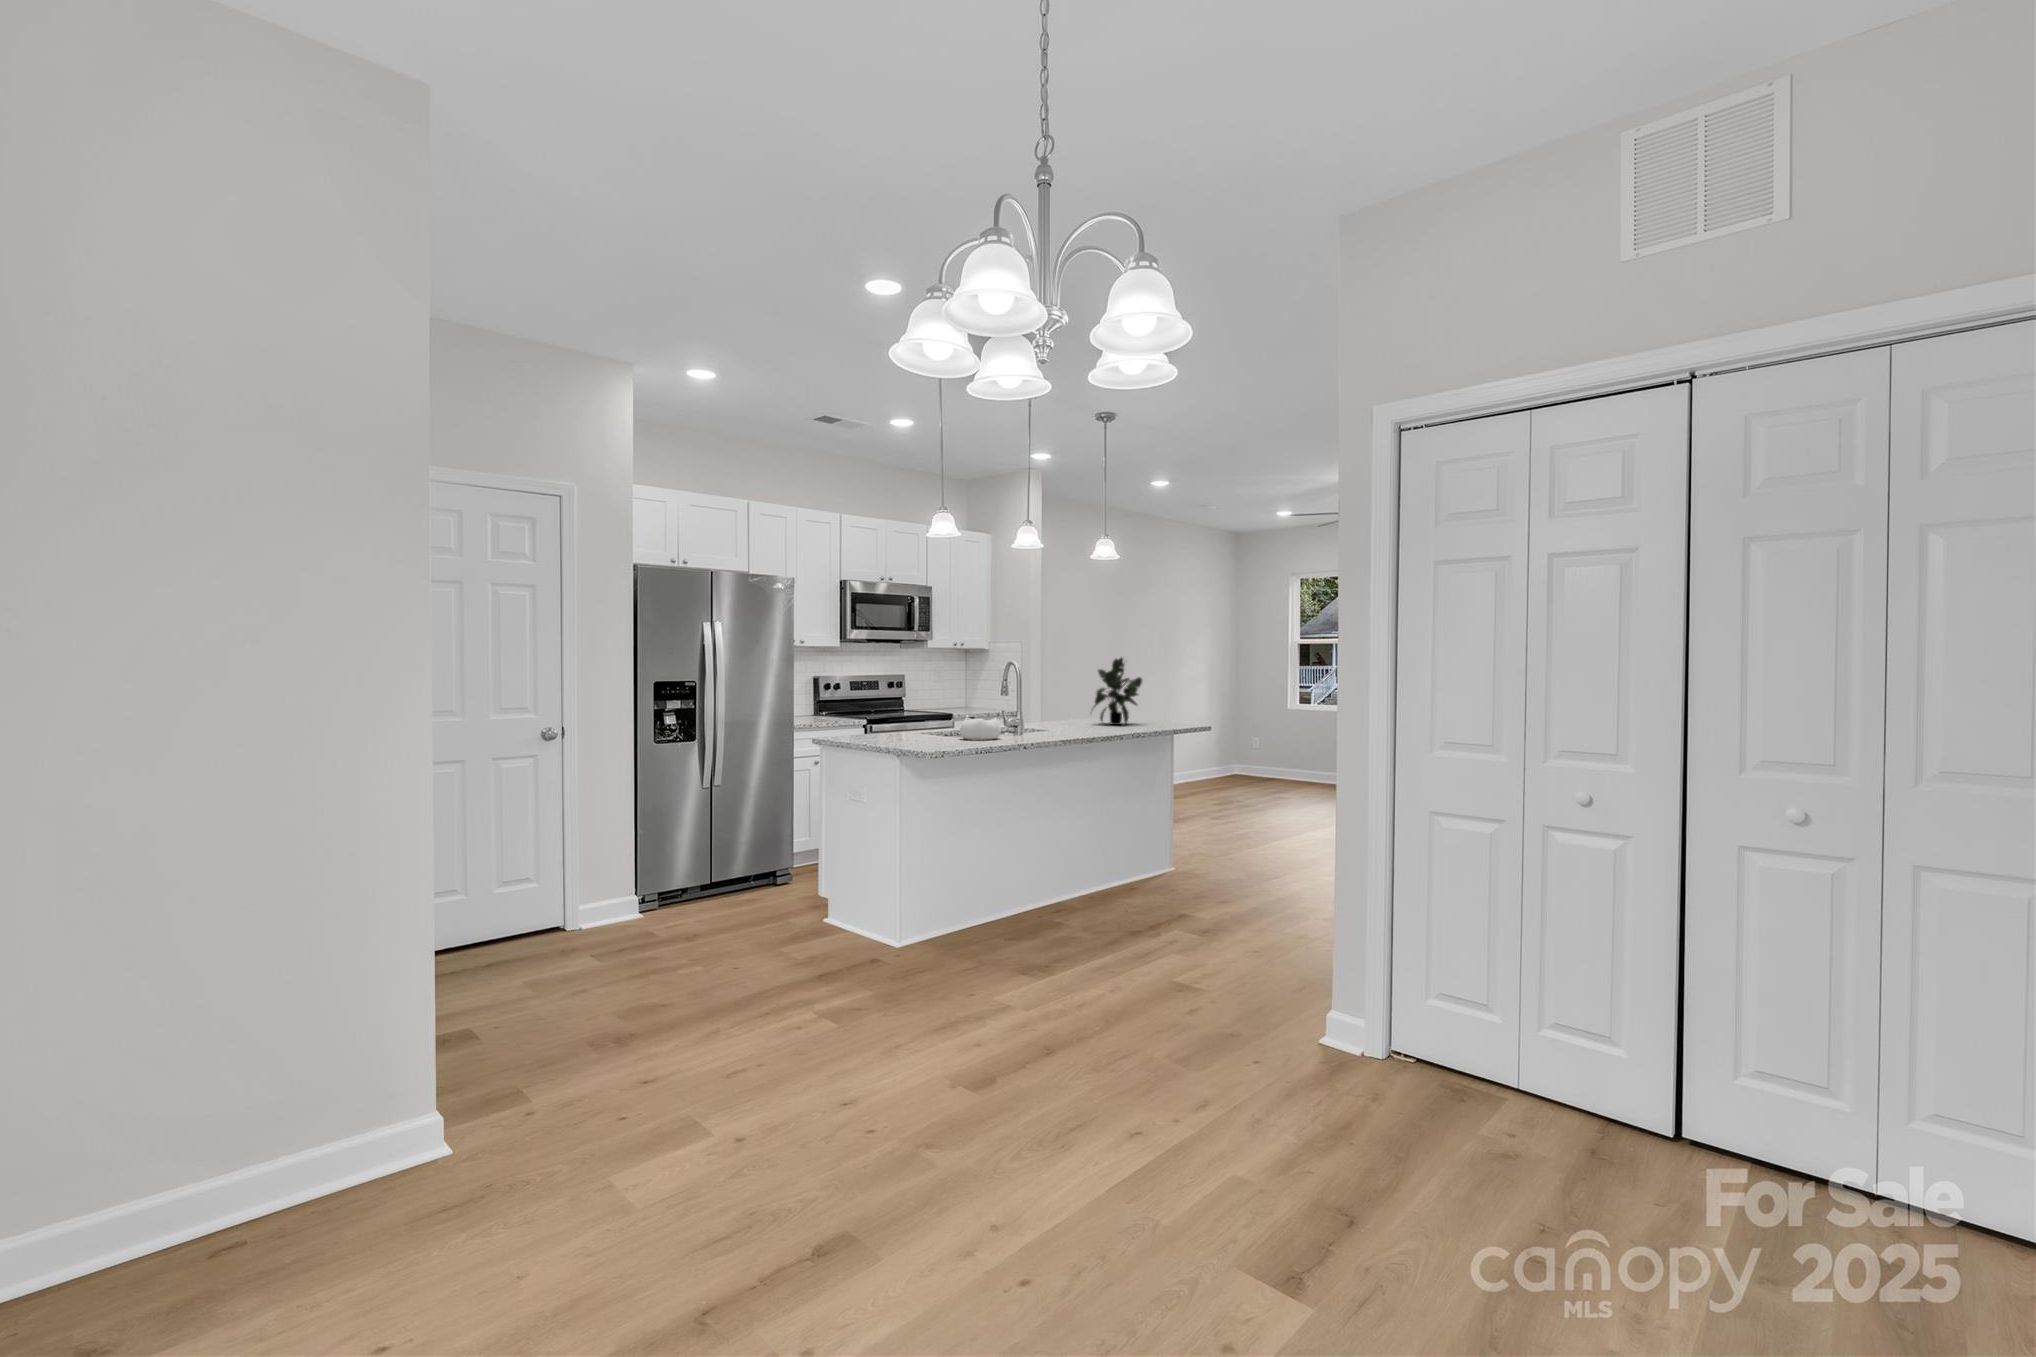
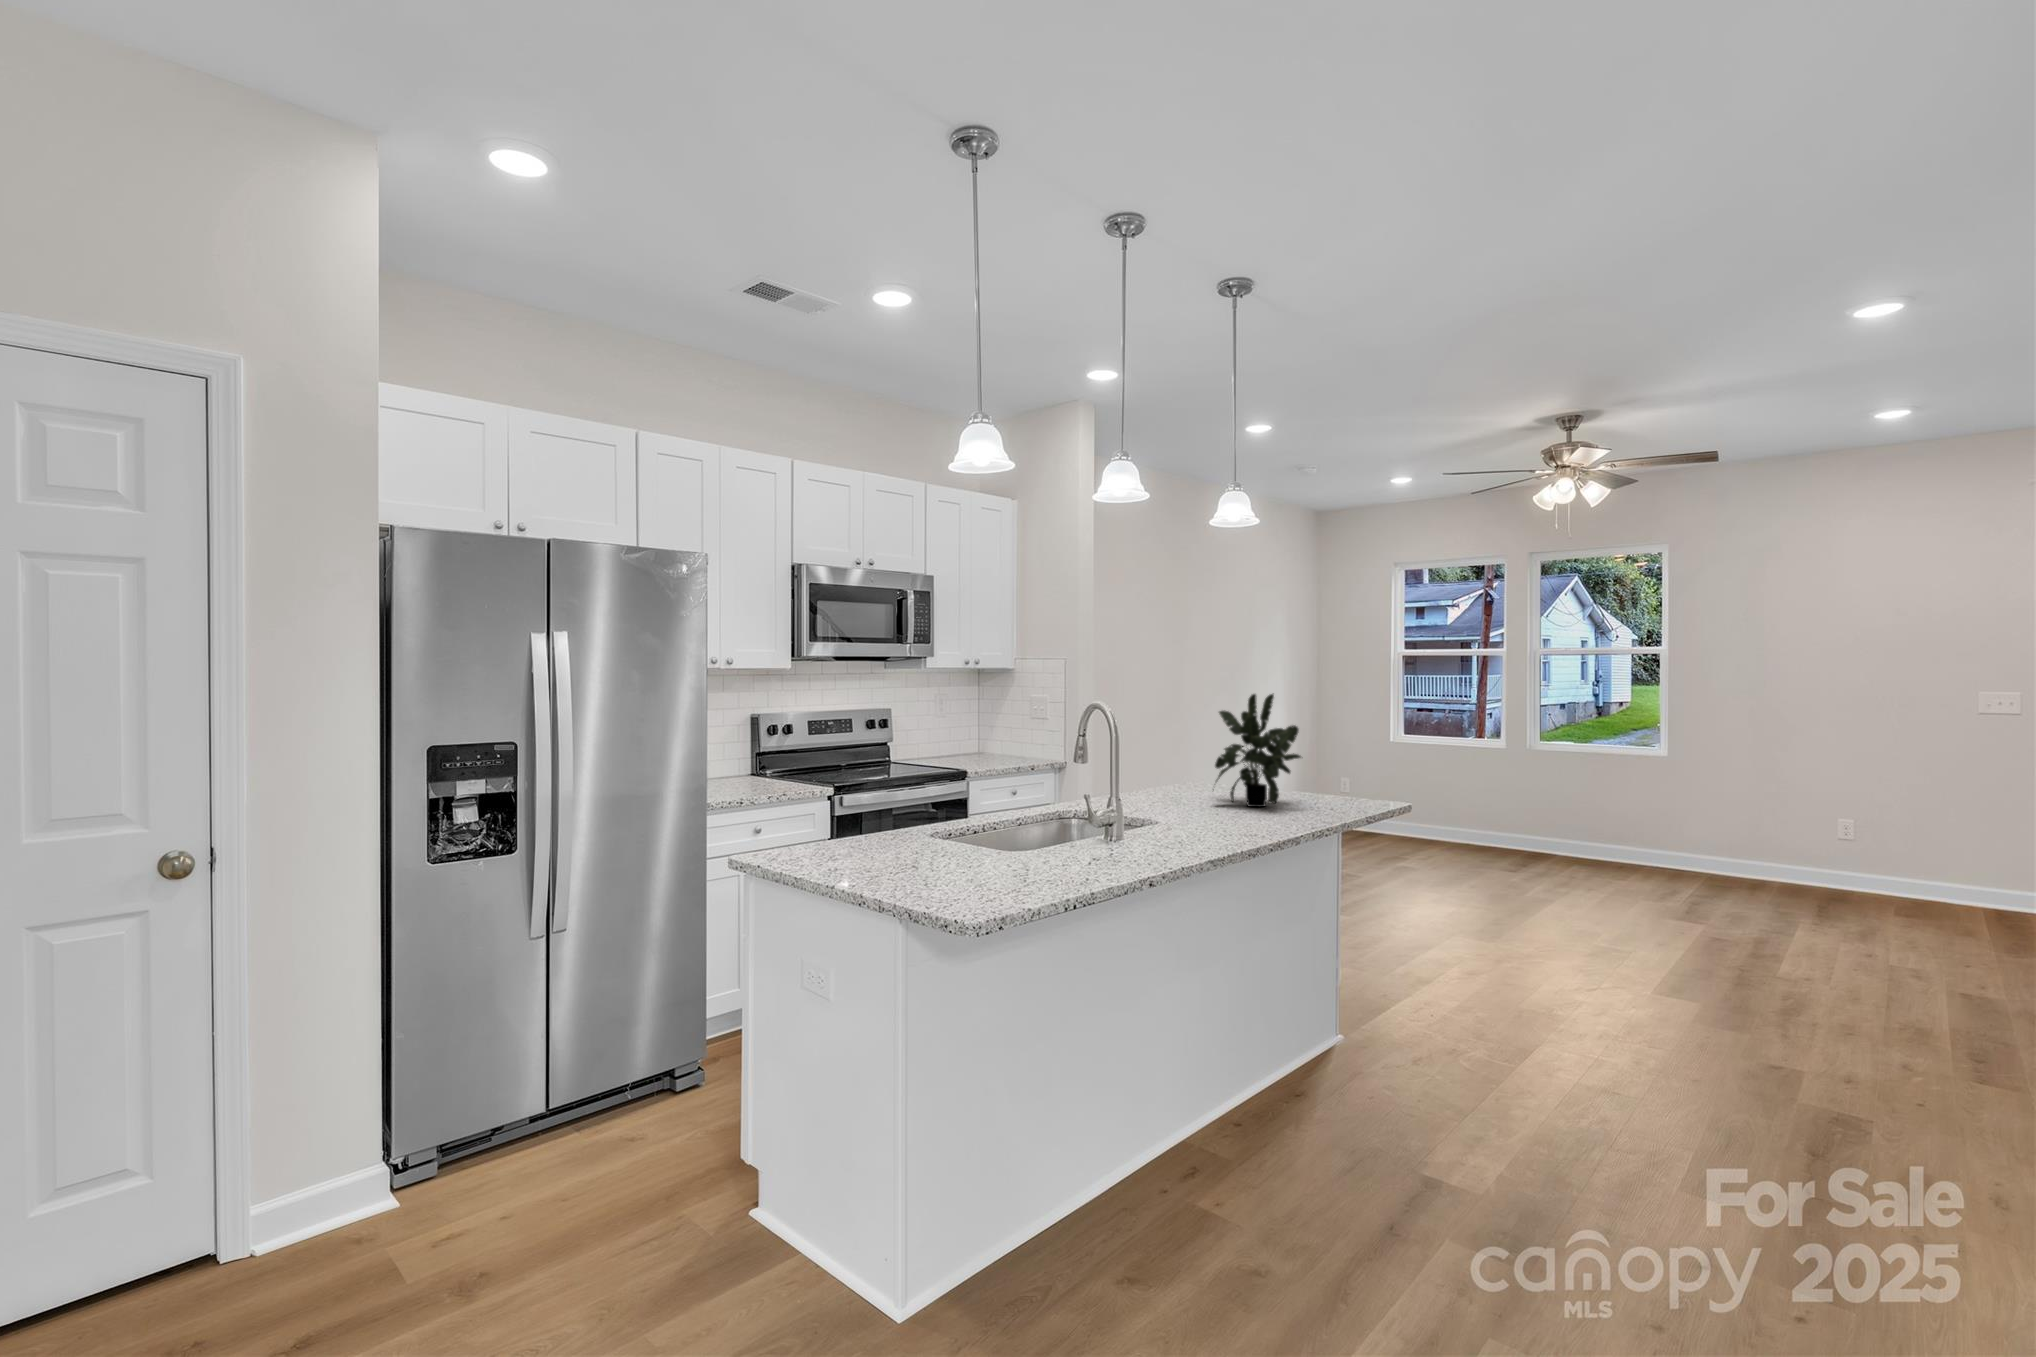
decorative bowl: present [960,715,1001,740] -> none [1019,821,1099,874]

